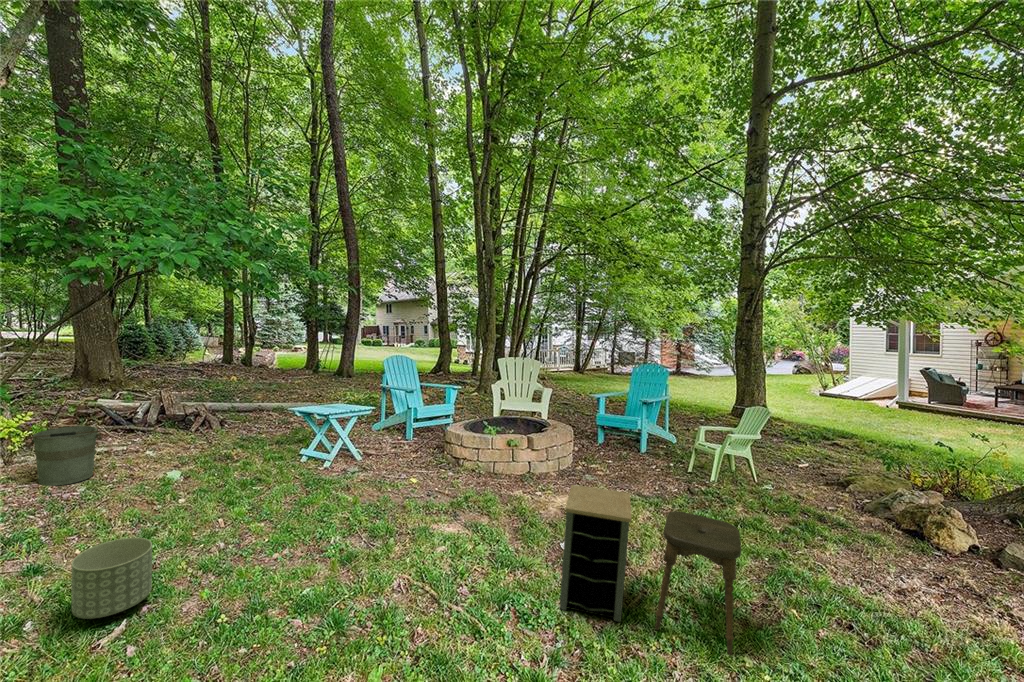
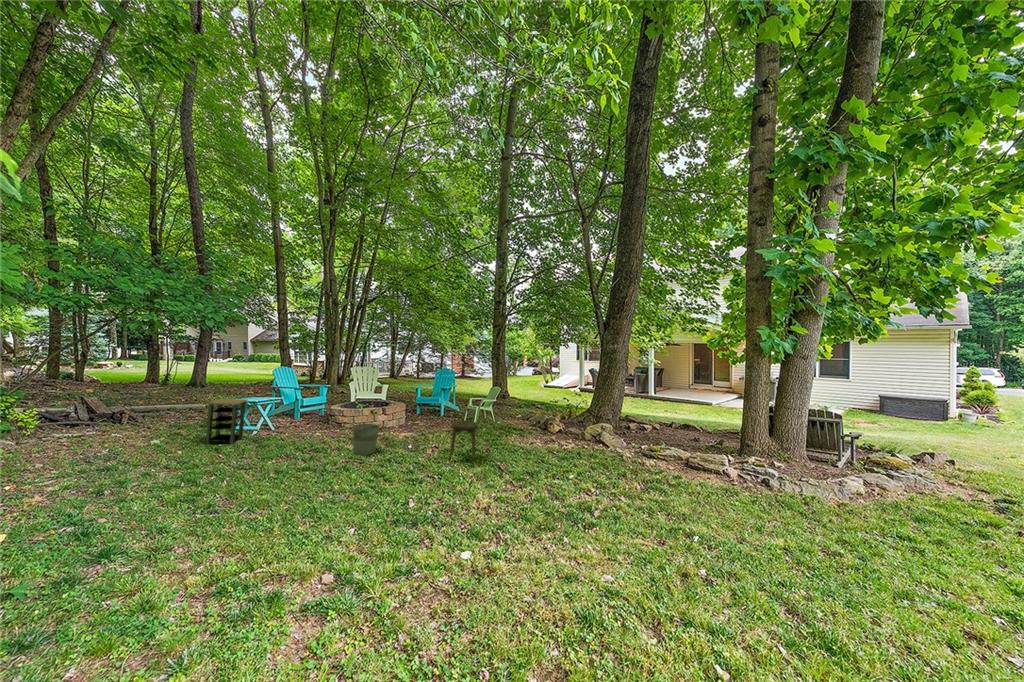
bucket: present [28,426,102,486] -> present [353,424,380,455]
side table: present [560,485,632,622] -> present [206,399,247,444]
planter: present [72,538,152,619] -> none [191,451,228,483]

